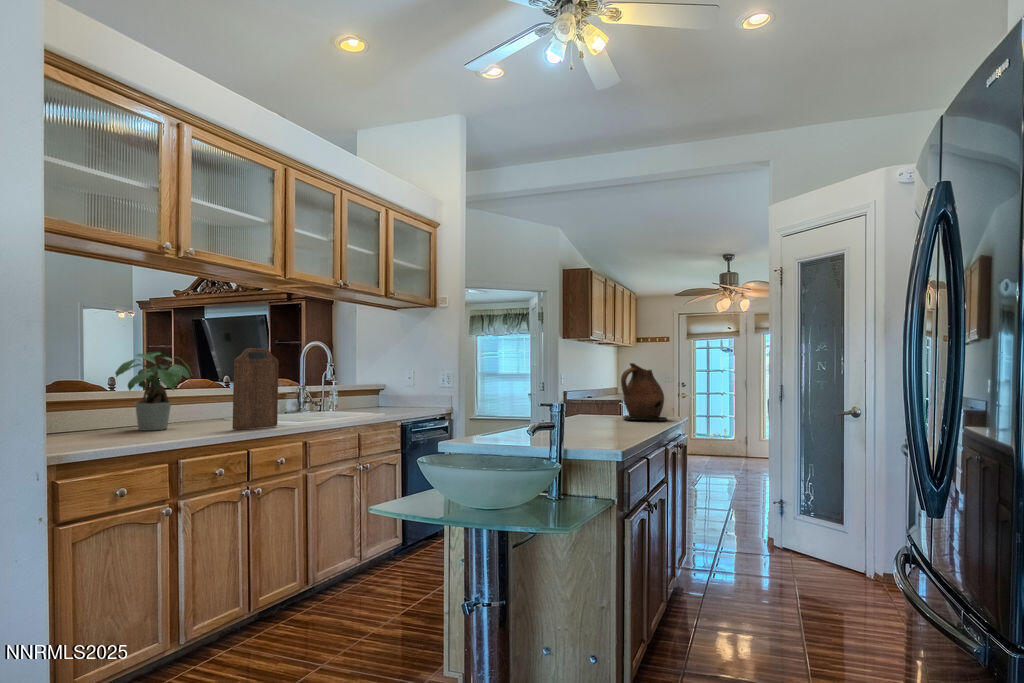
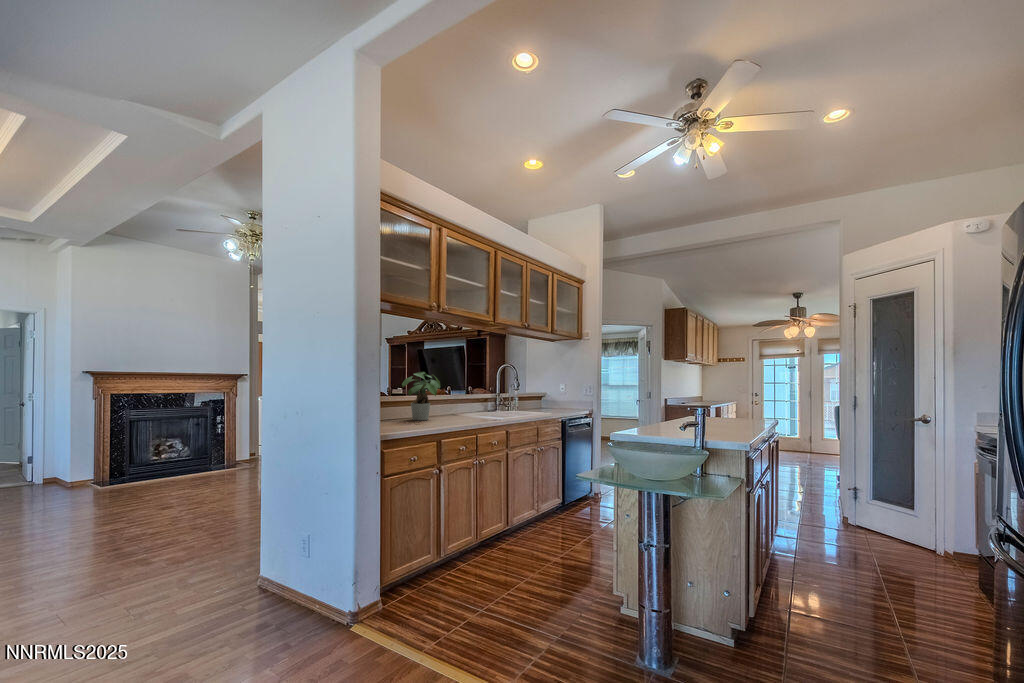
cutting board: present [232,348,279,430] -> none [466,370,492,422]
ceramic pitcher: present [621,363,667,421] -> none [726,382,763,425]

